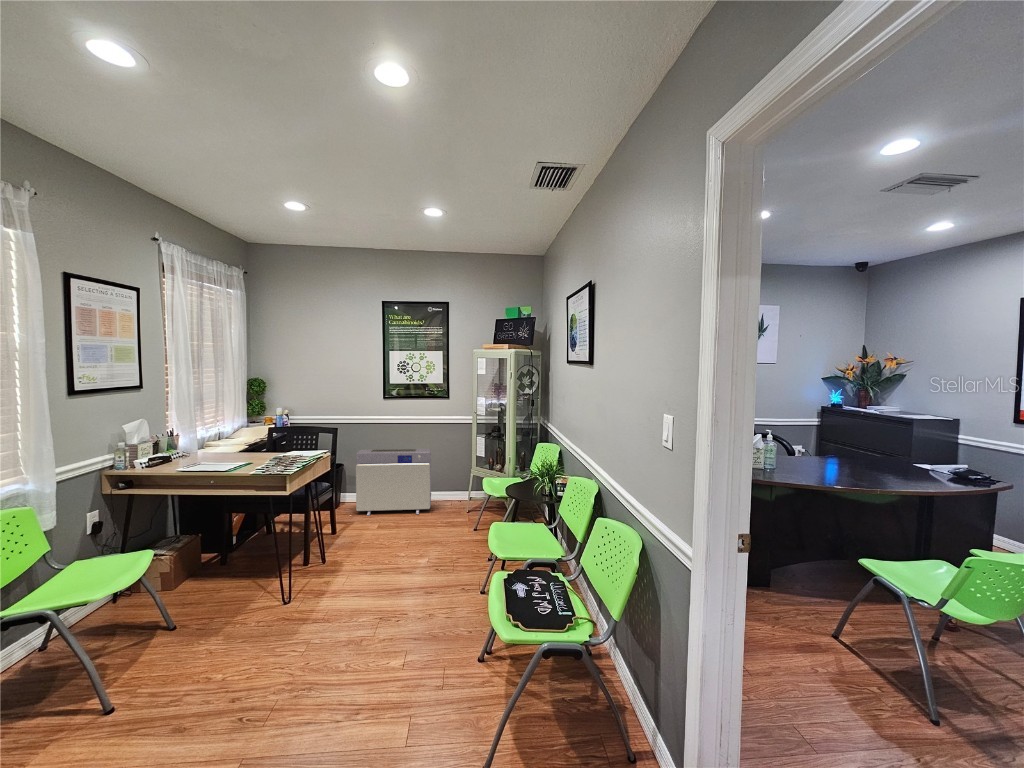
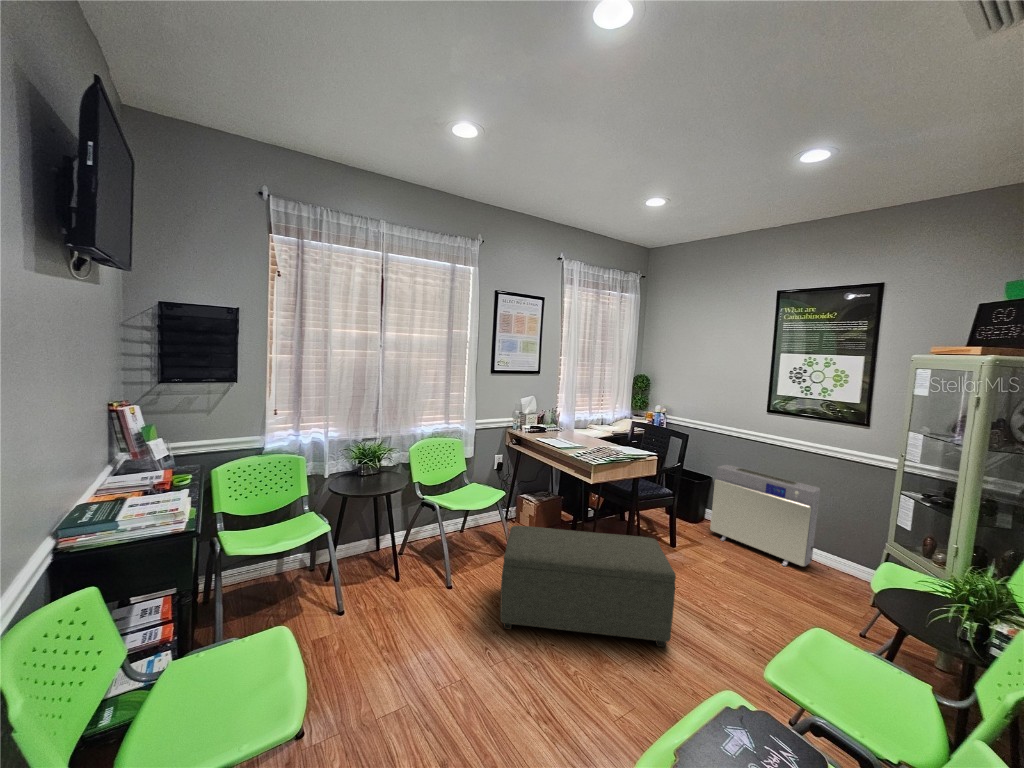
ottoman: none [203,525,396,690] -> present [500,526,676,647]

